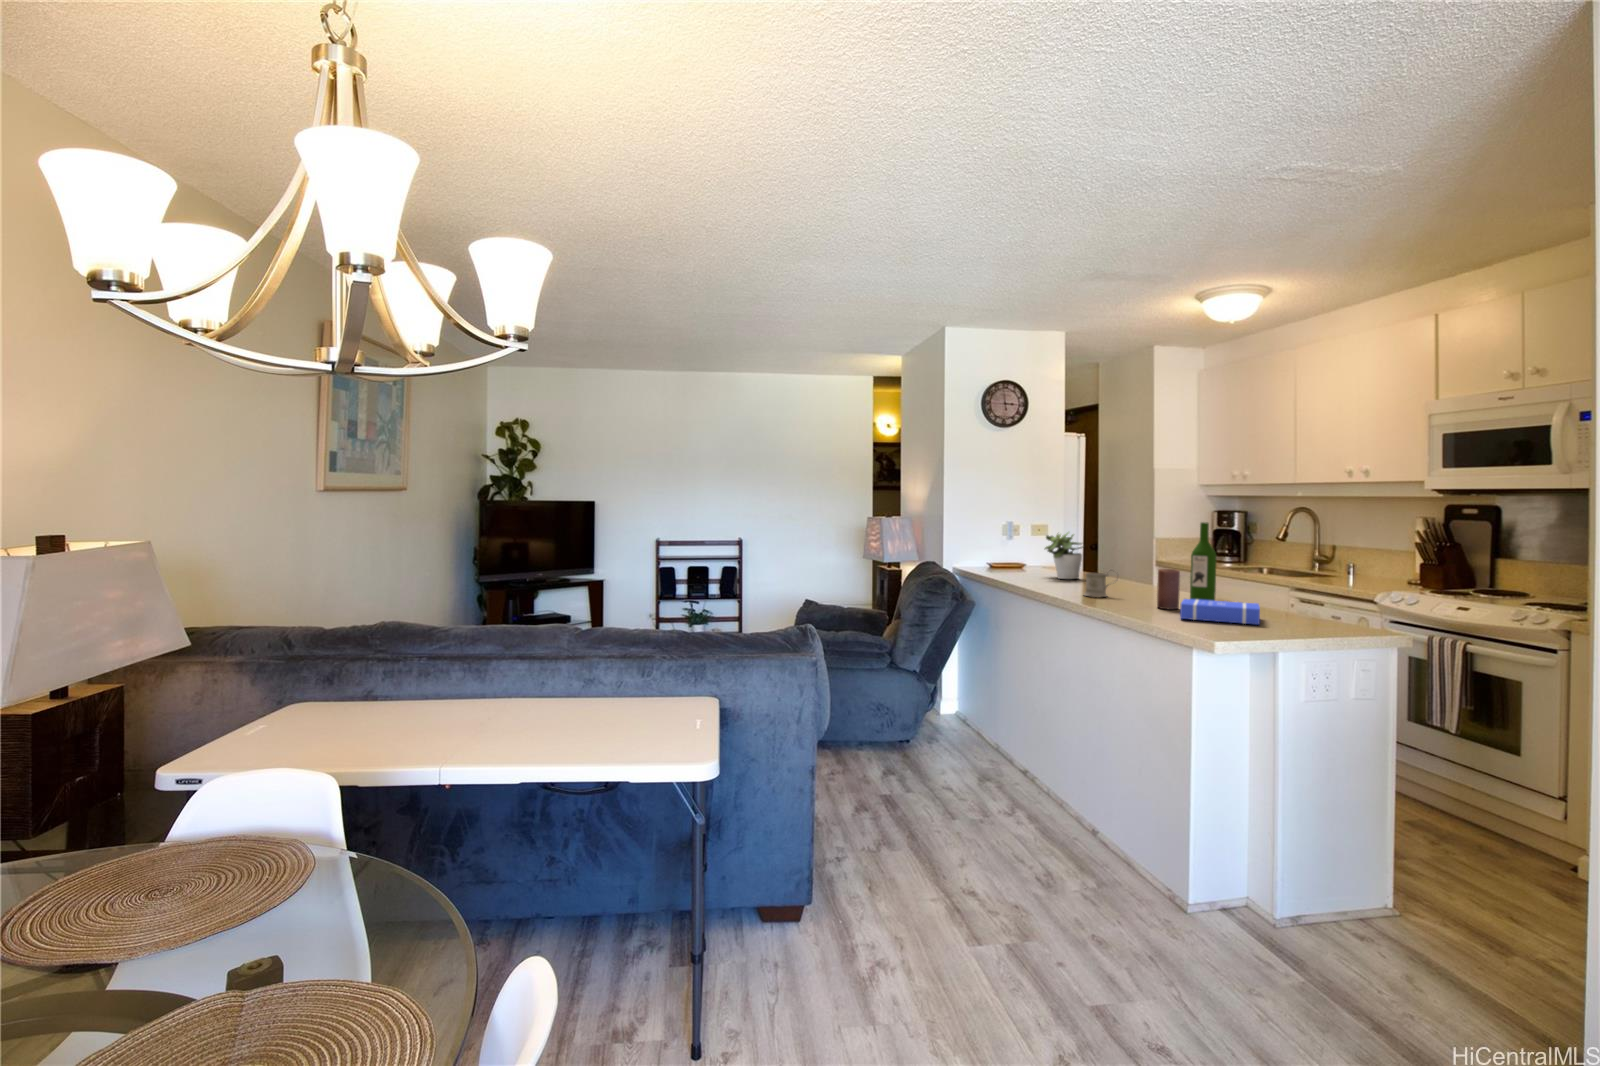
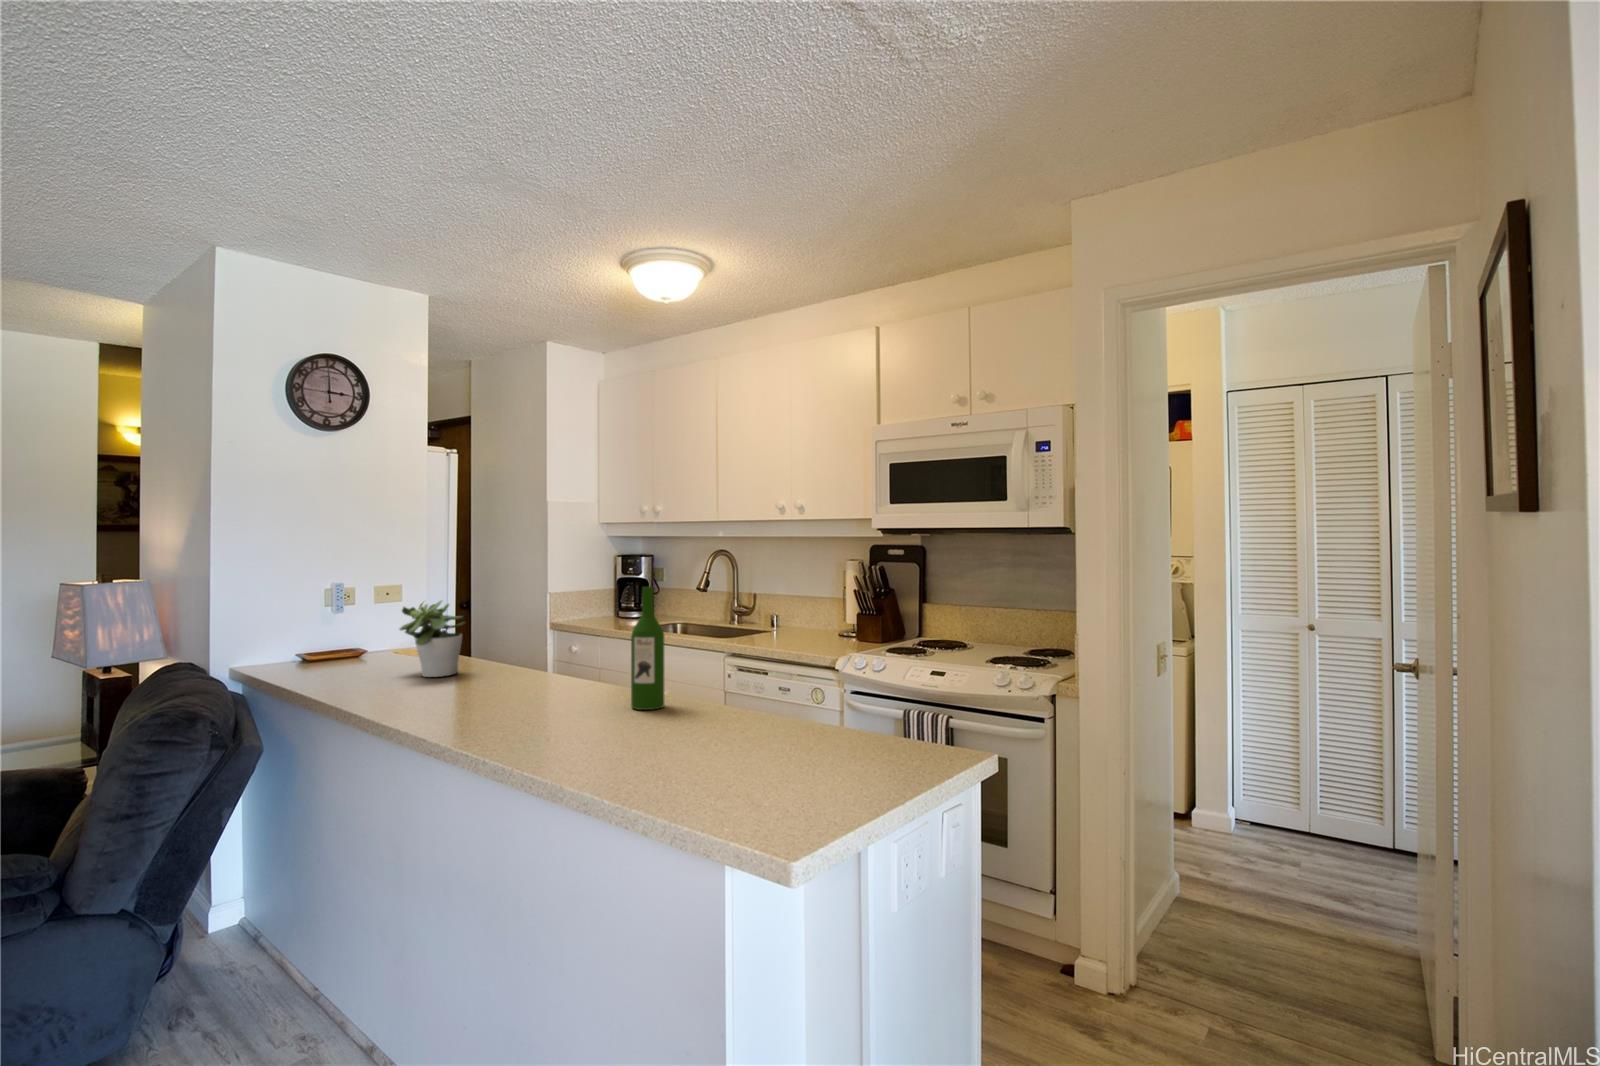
mug: present [1084,569,1113,597] -> none [470,665,527,715]
candle: present [1157,569,1180,609] -> none [591,663,623,730]
book: present [1180,599,1260,625] -> none [633,707,743,752]

